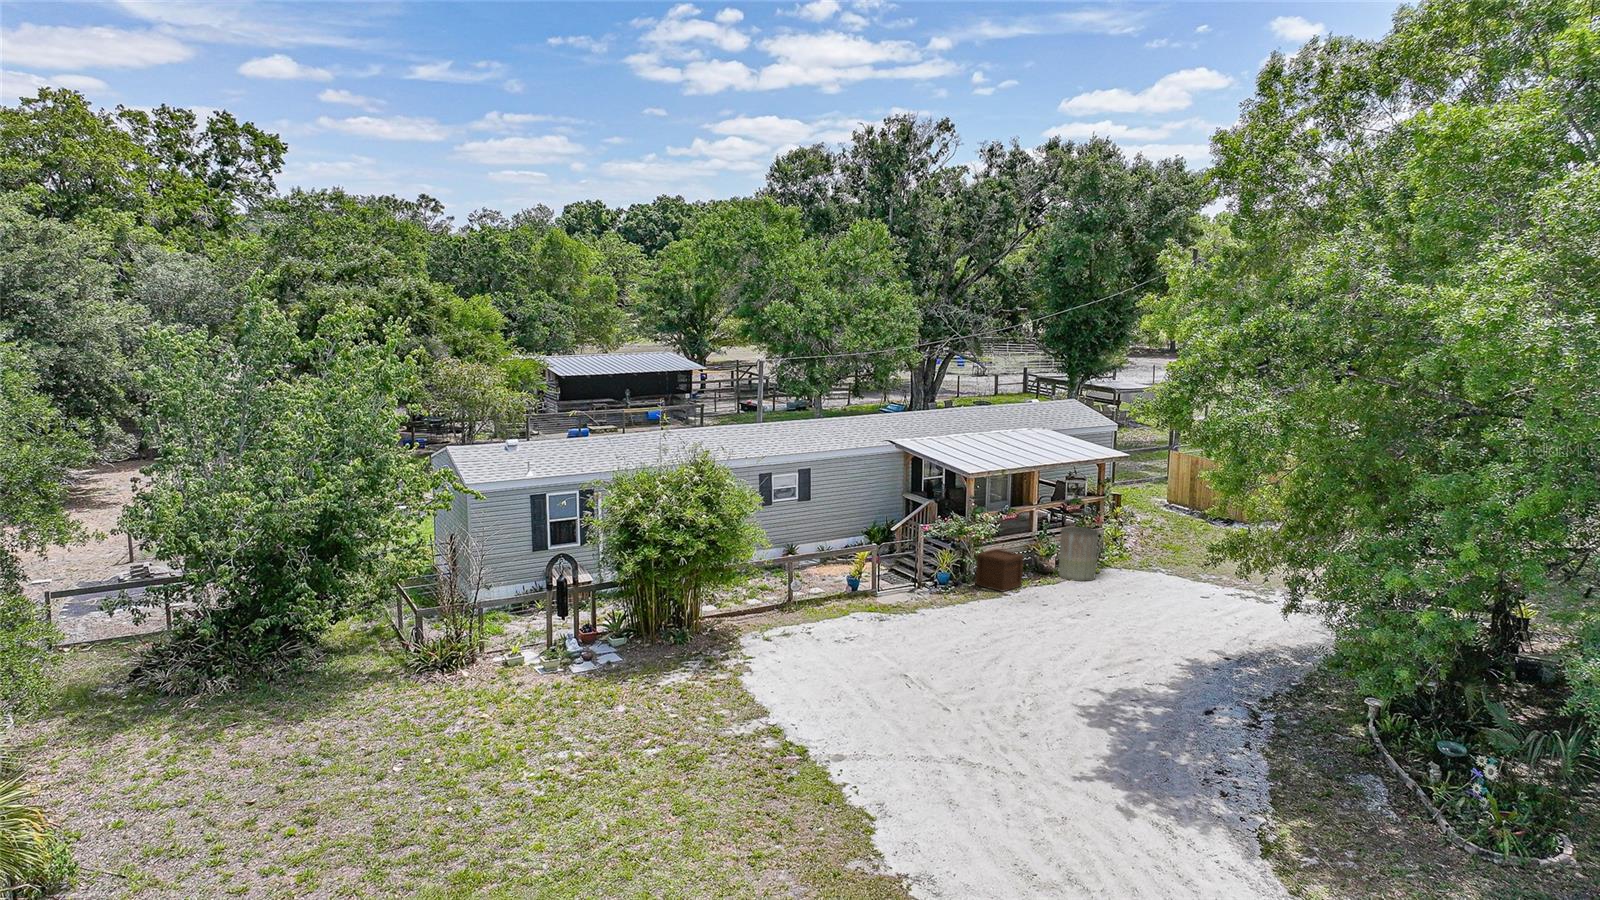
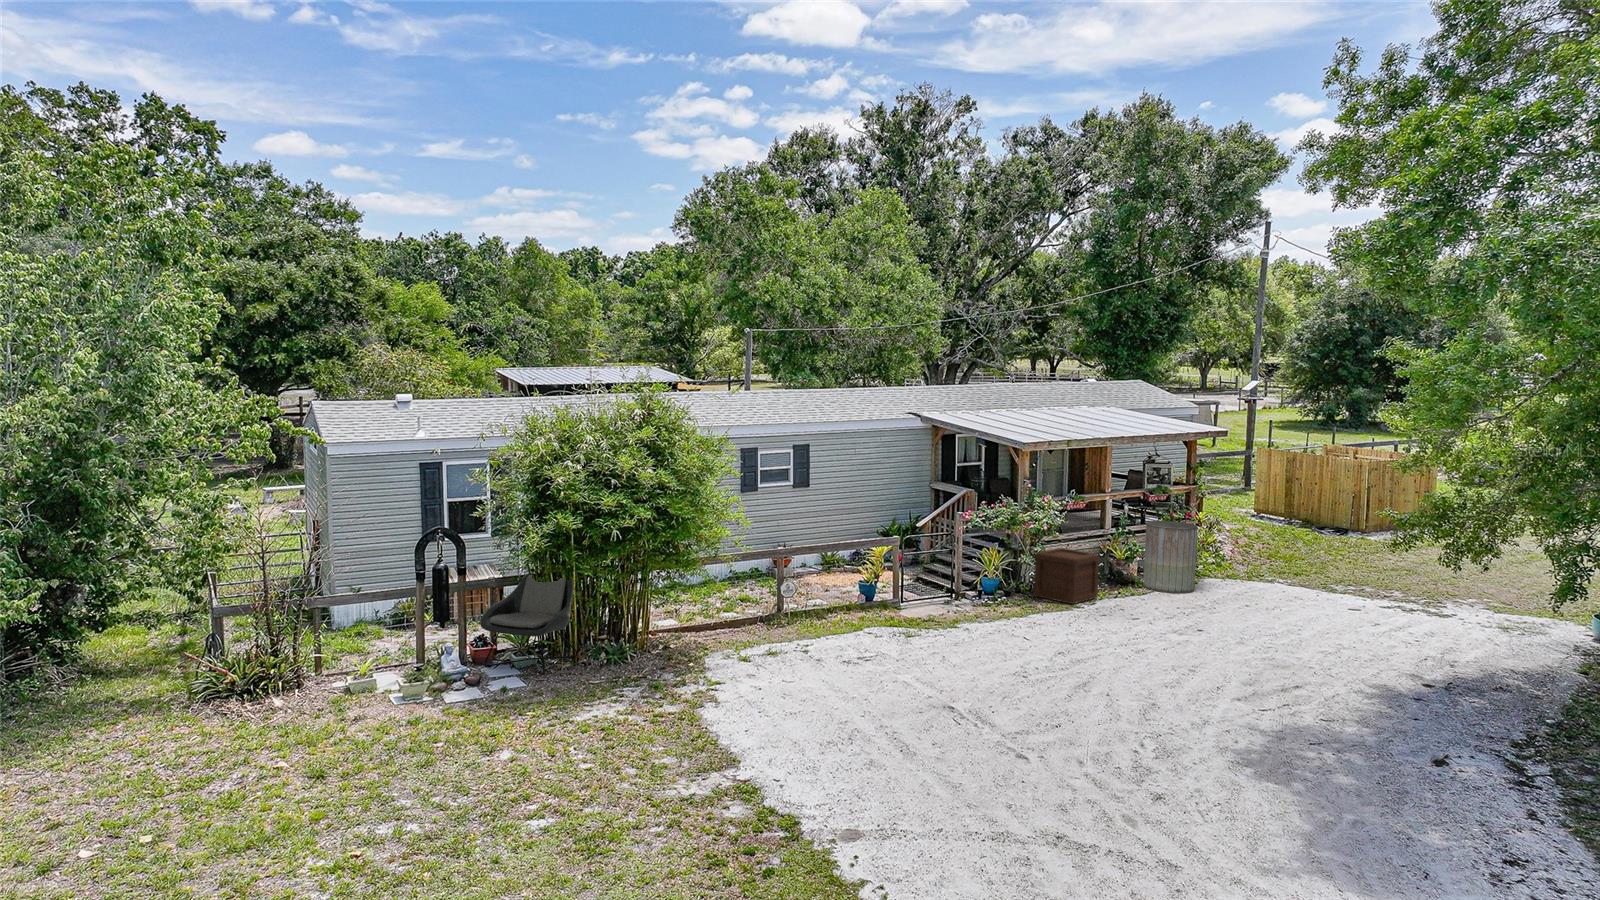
lounge chair: none [590,580,655,652] -> present [480,573,578,675]

